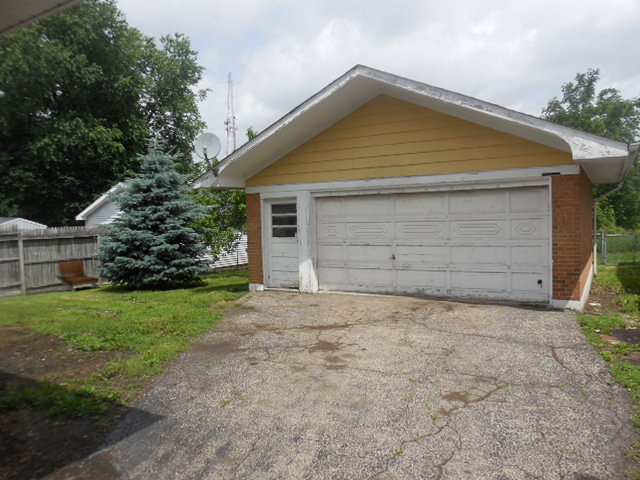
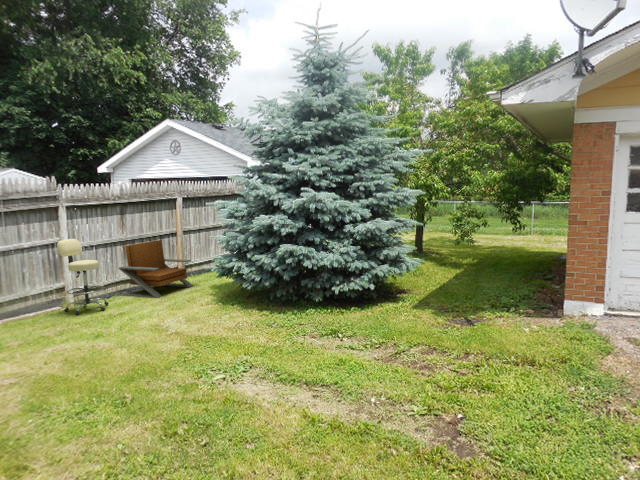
stool: none [16,258,44,297] -> present [57,239,108,315]

